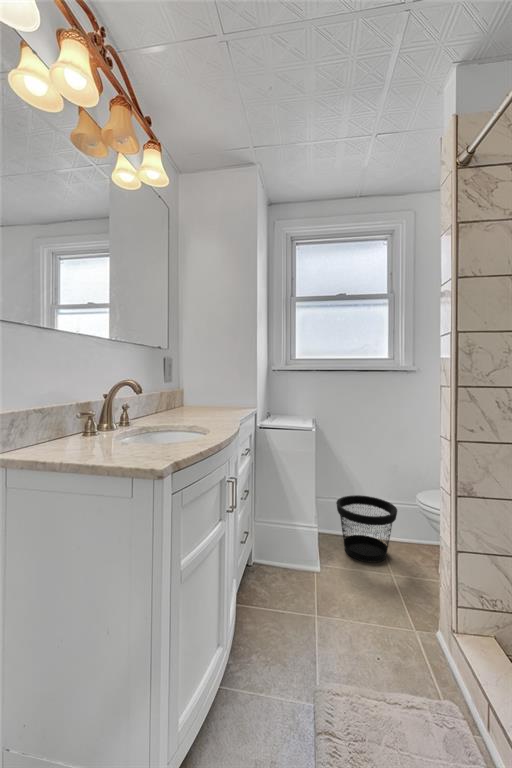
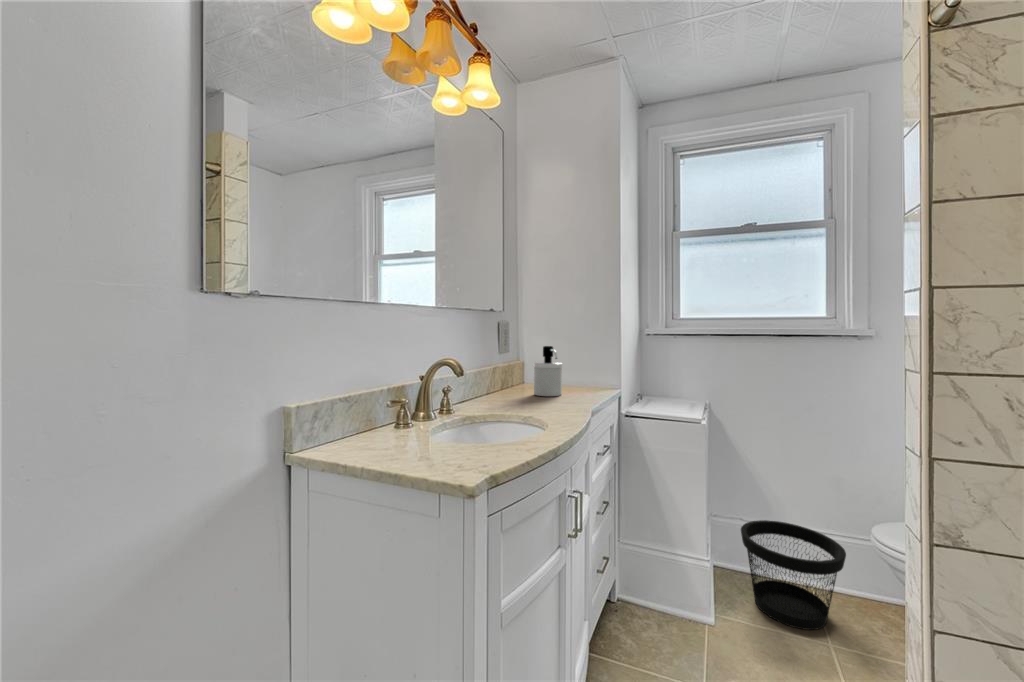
soap dispenser: none [193,375,216,413] -> present [533,346,563,396]

